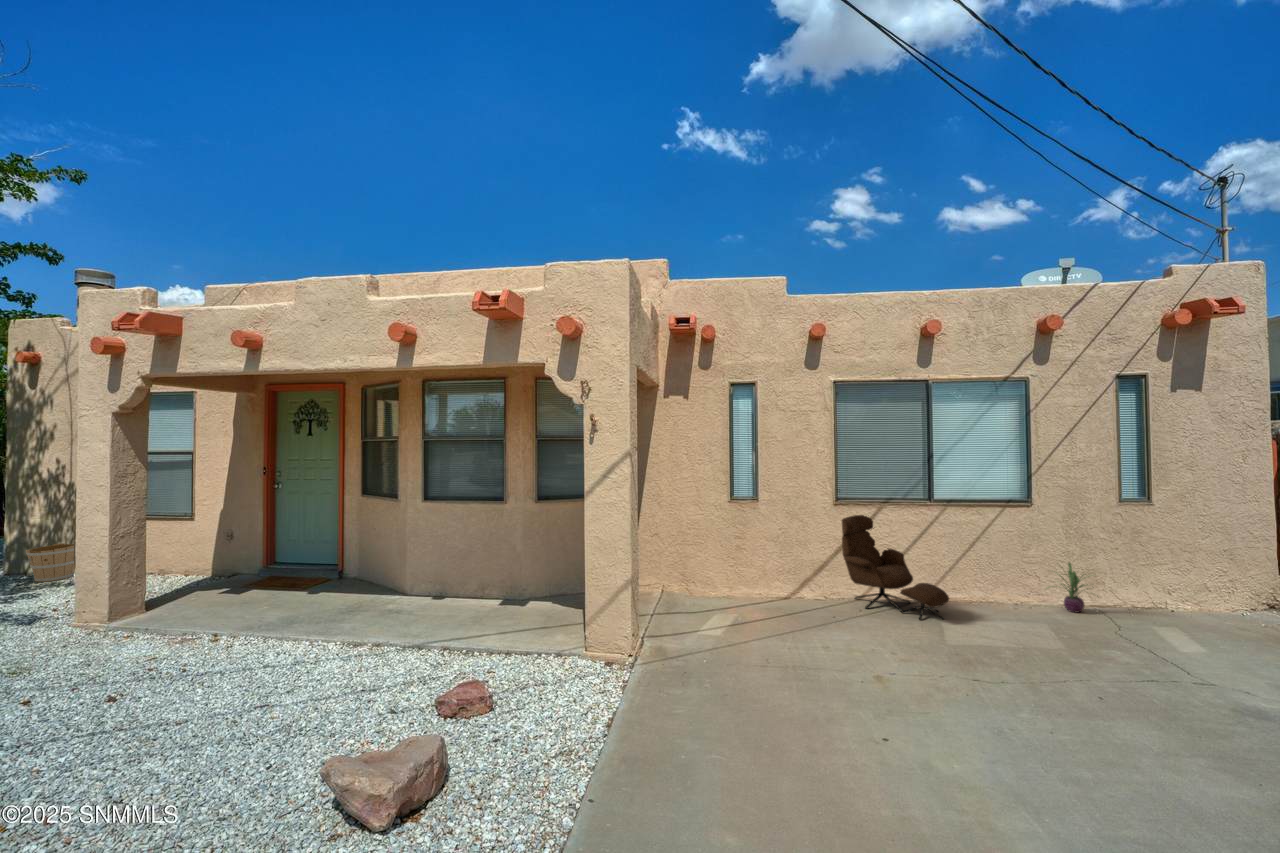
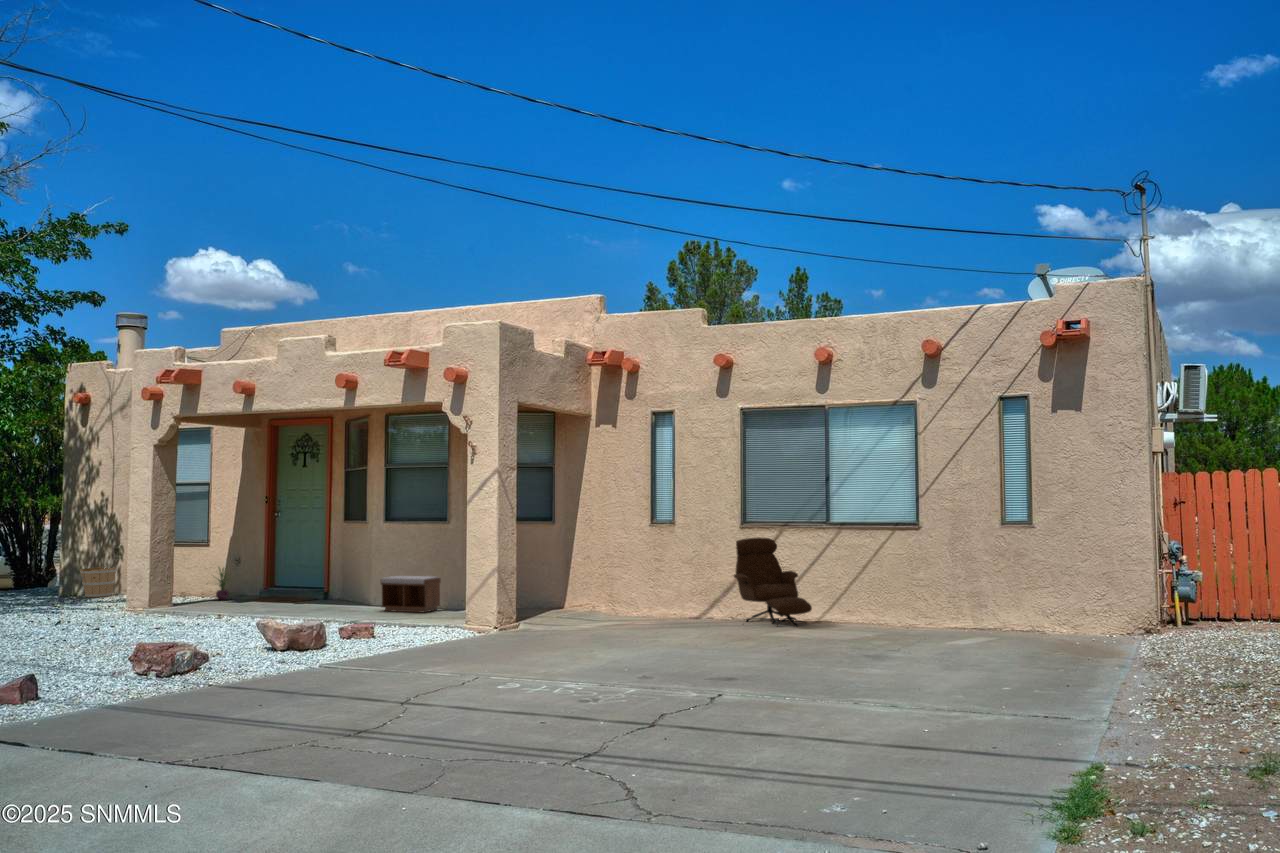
bench: none [425,559,495,603] -> present [381,576,441,612]
decorative plant: present [1061,563,1085,612] -> present [216,567,229,600]

